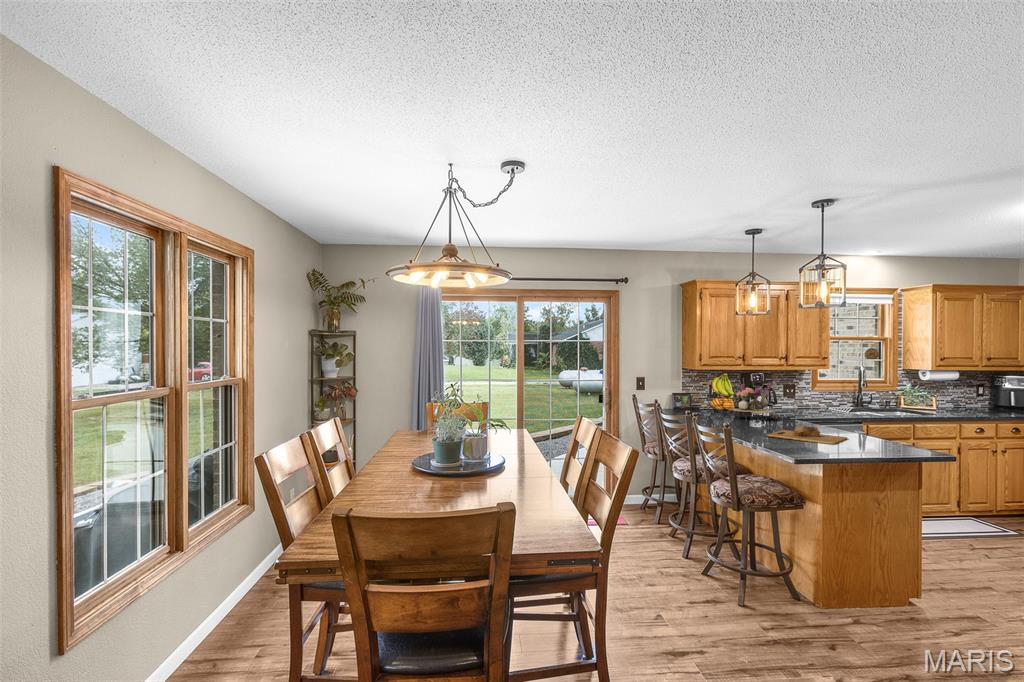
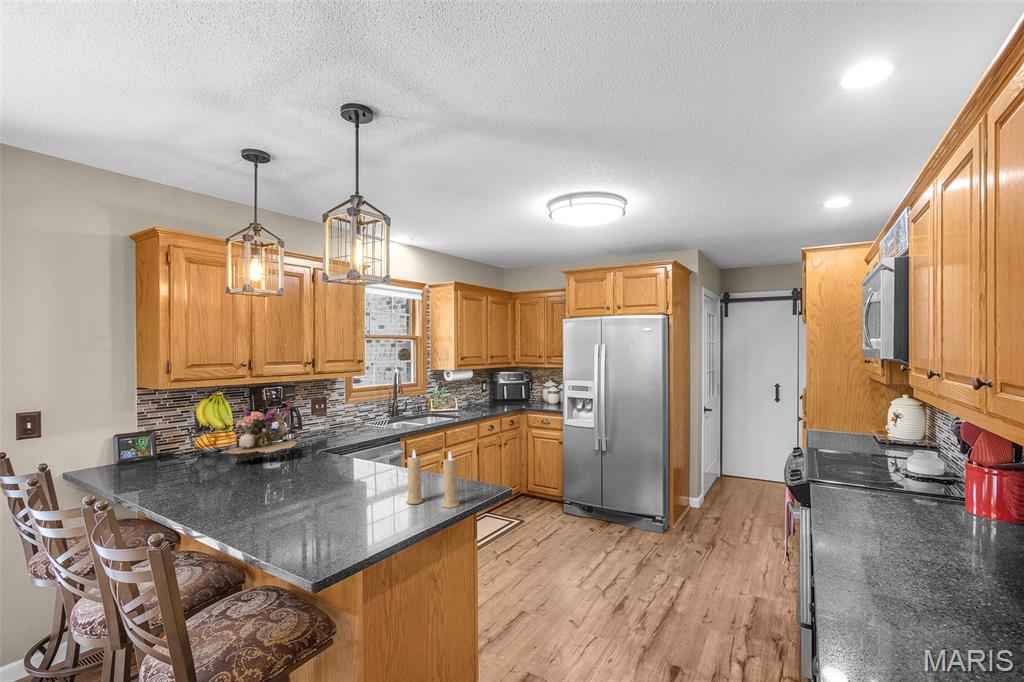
candle: none [844,415,881,453] -> present [406,450,460,508]
cutting board: present [767,426,847,445] -> none [276,470,403,508]

